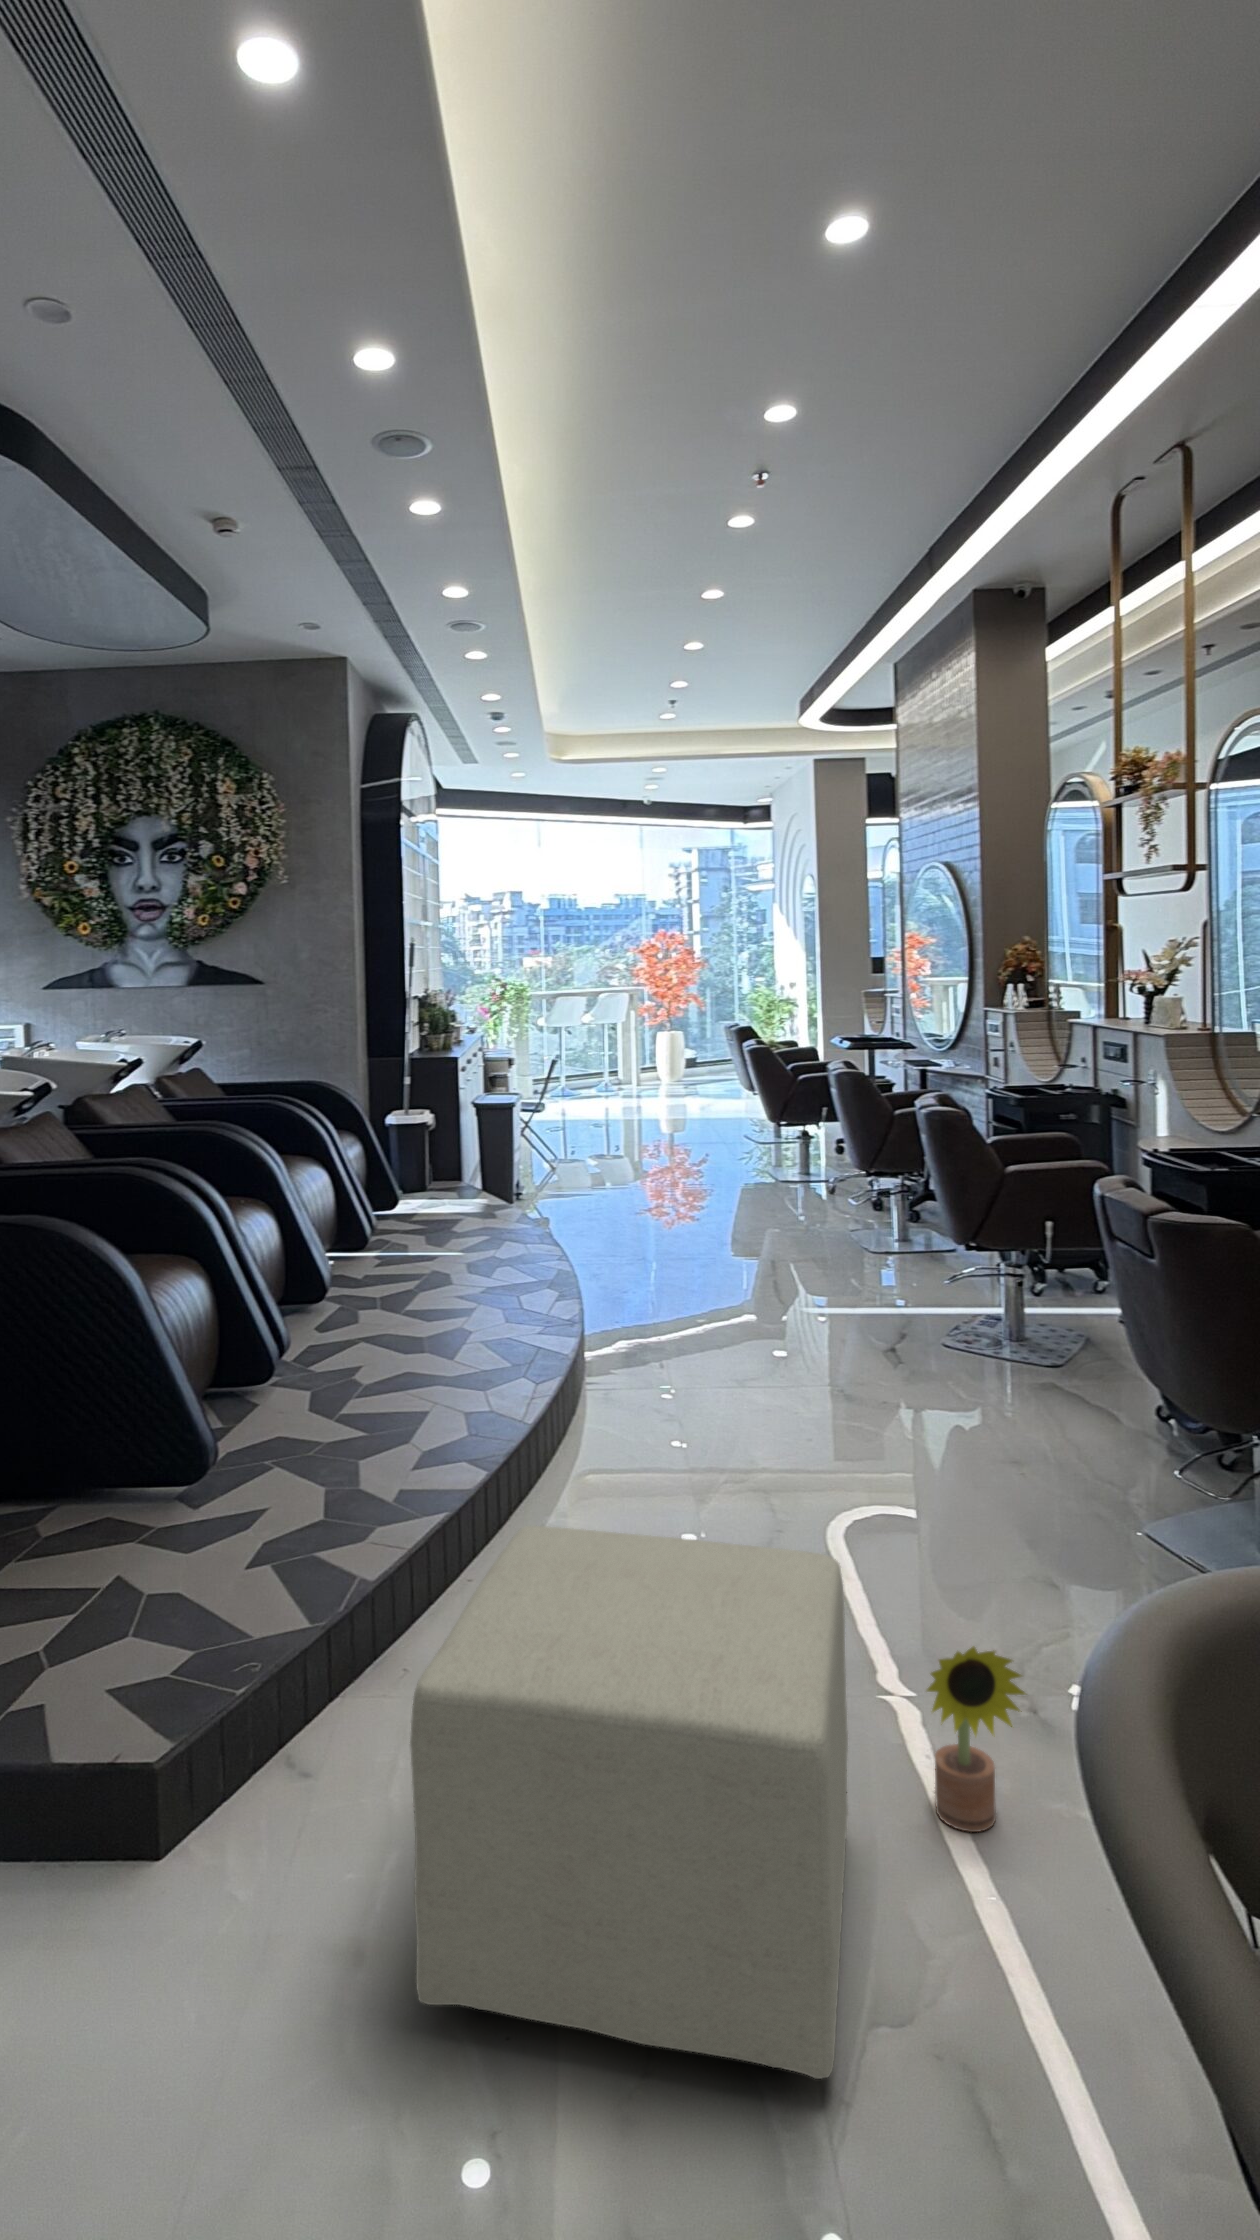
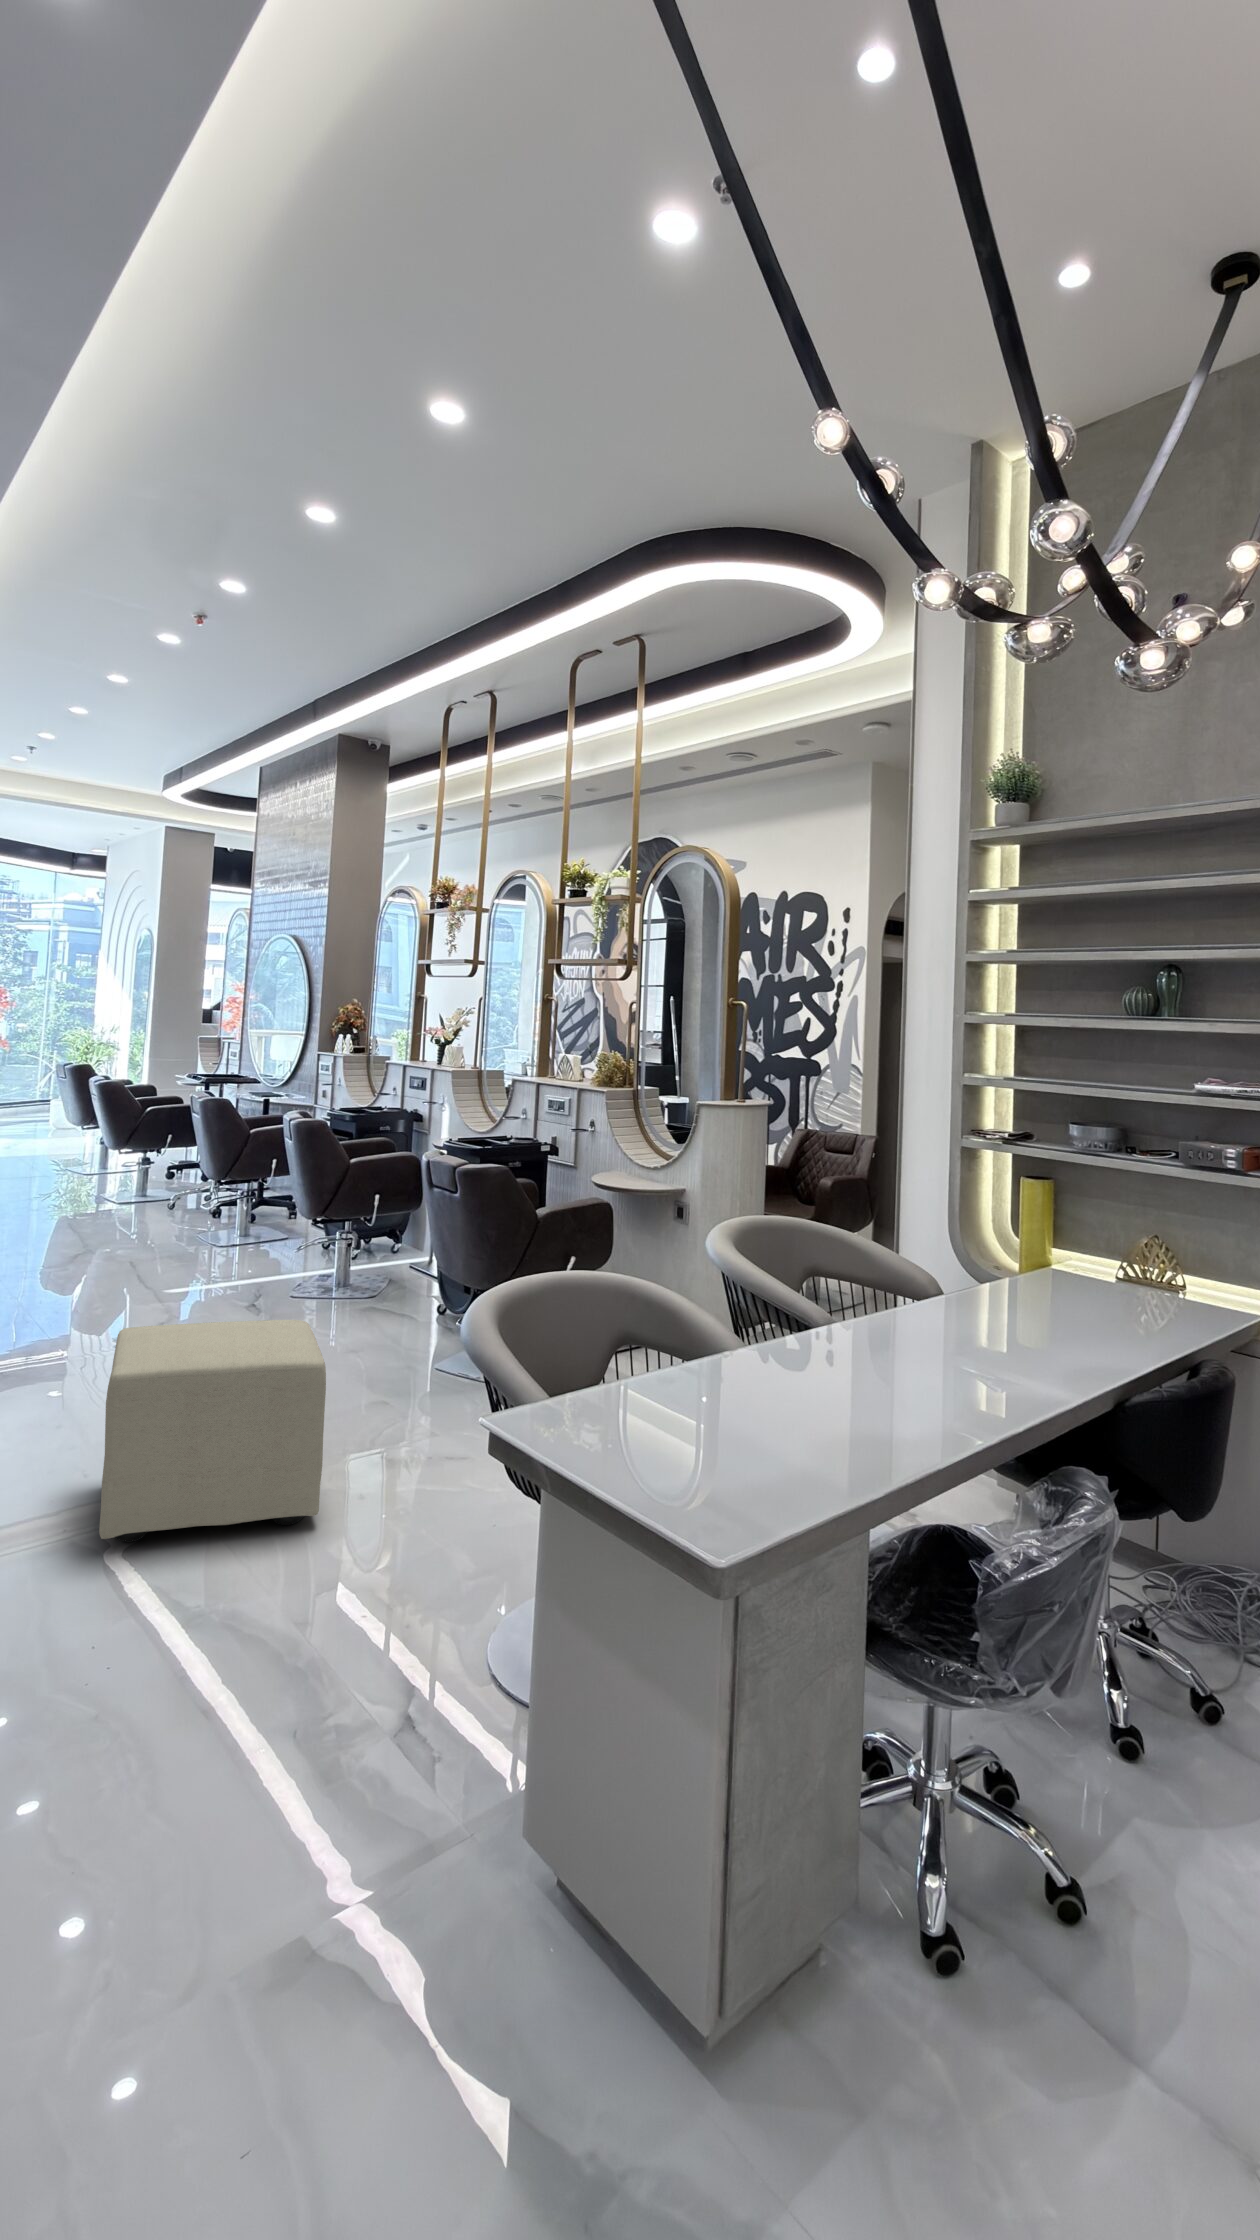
decorative plant: present [927,1647,1025,1832] -> none [342,1357,395,1455]

